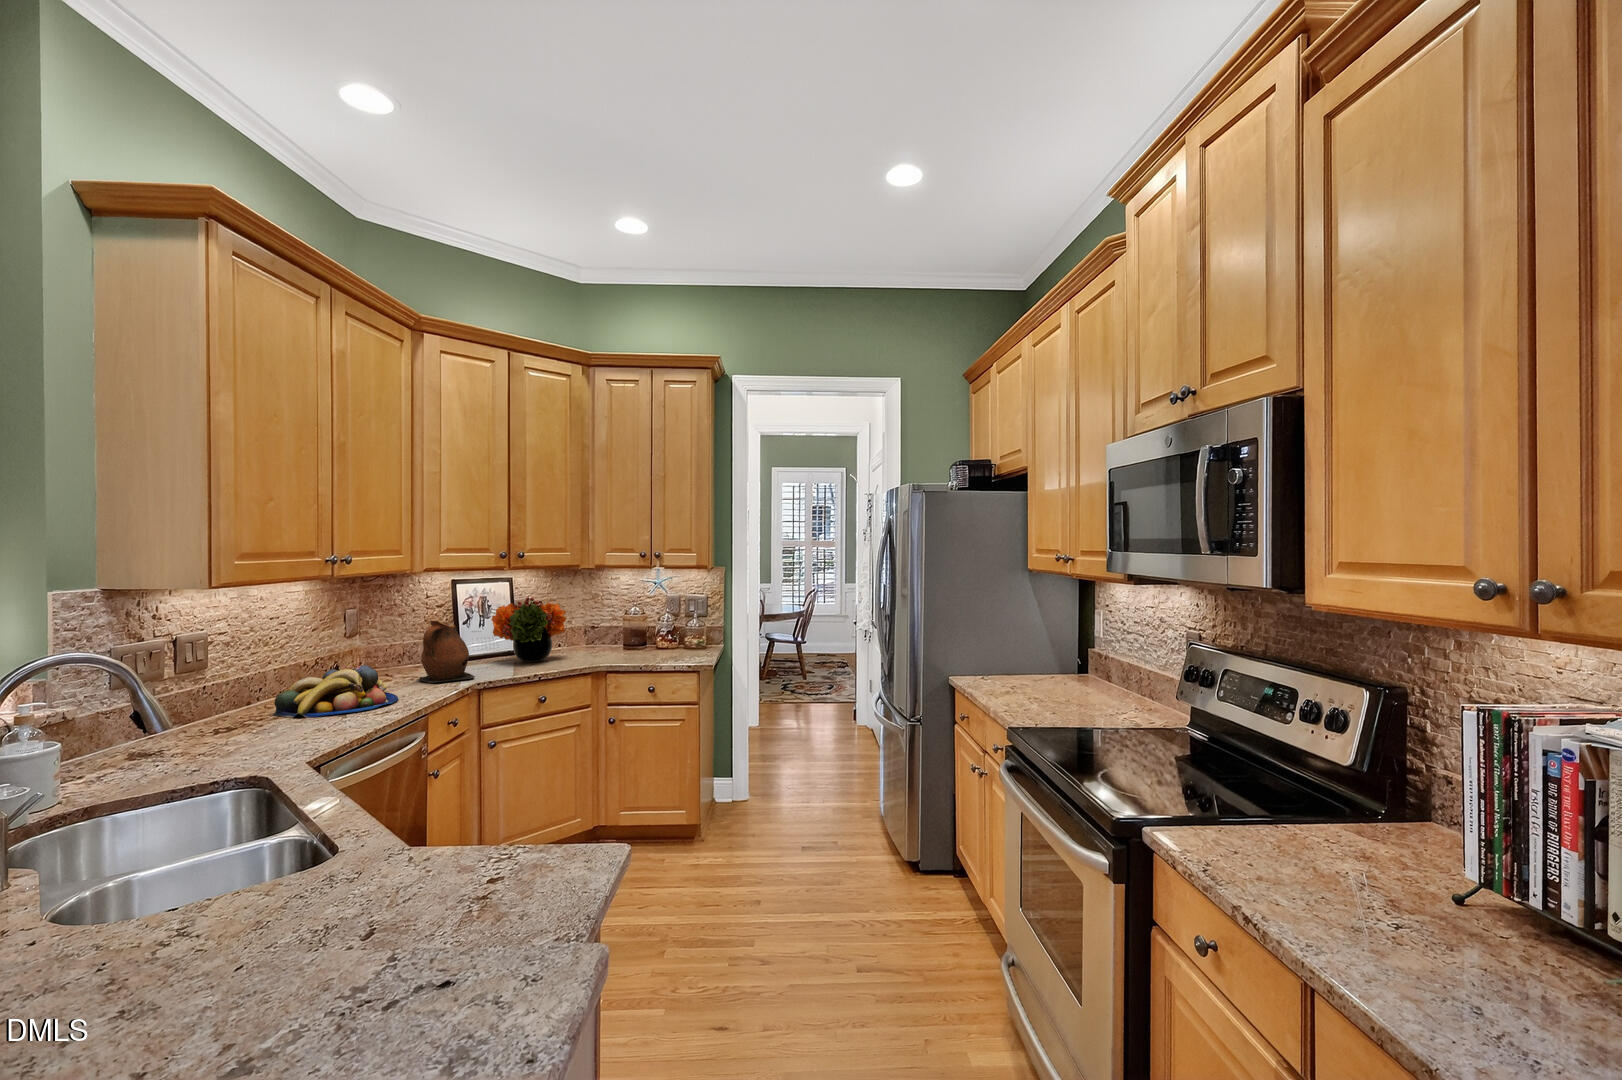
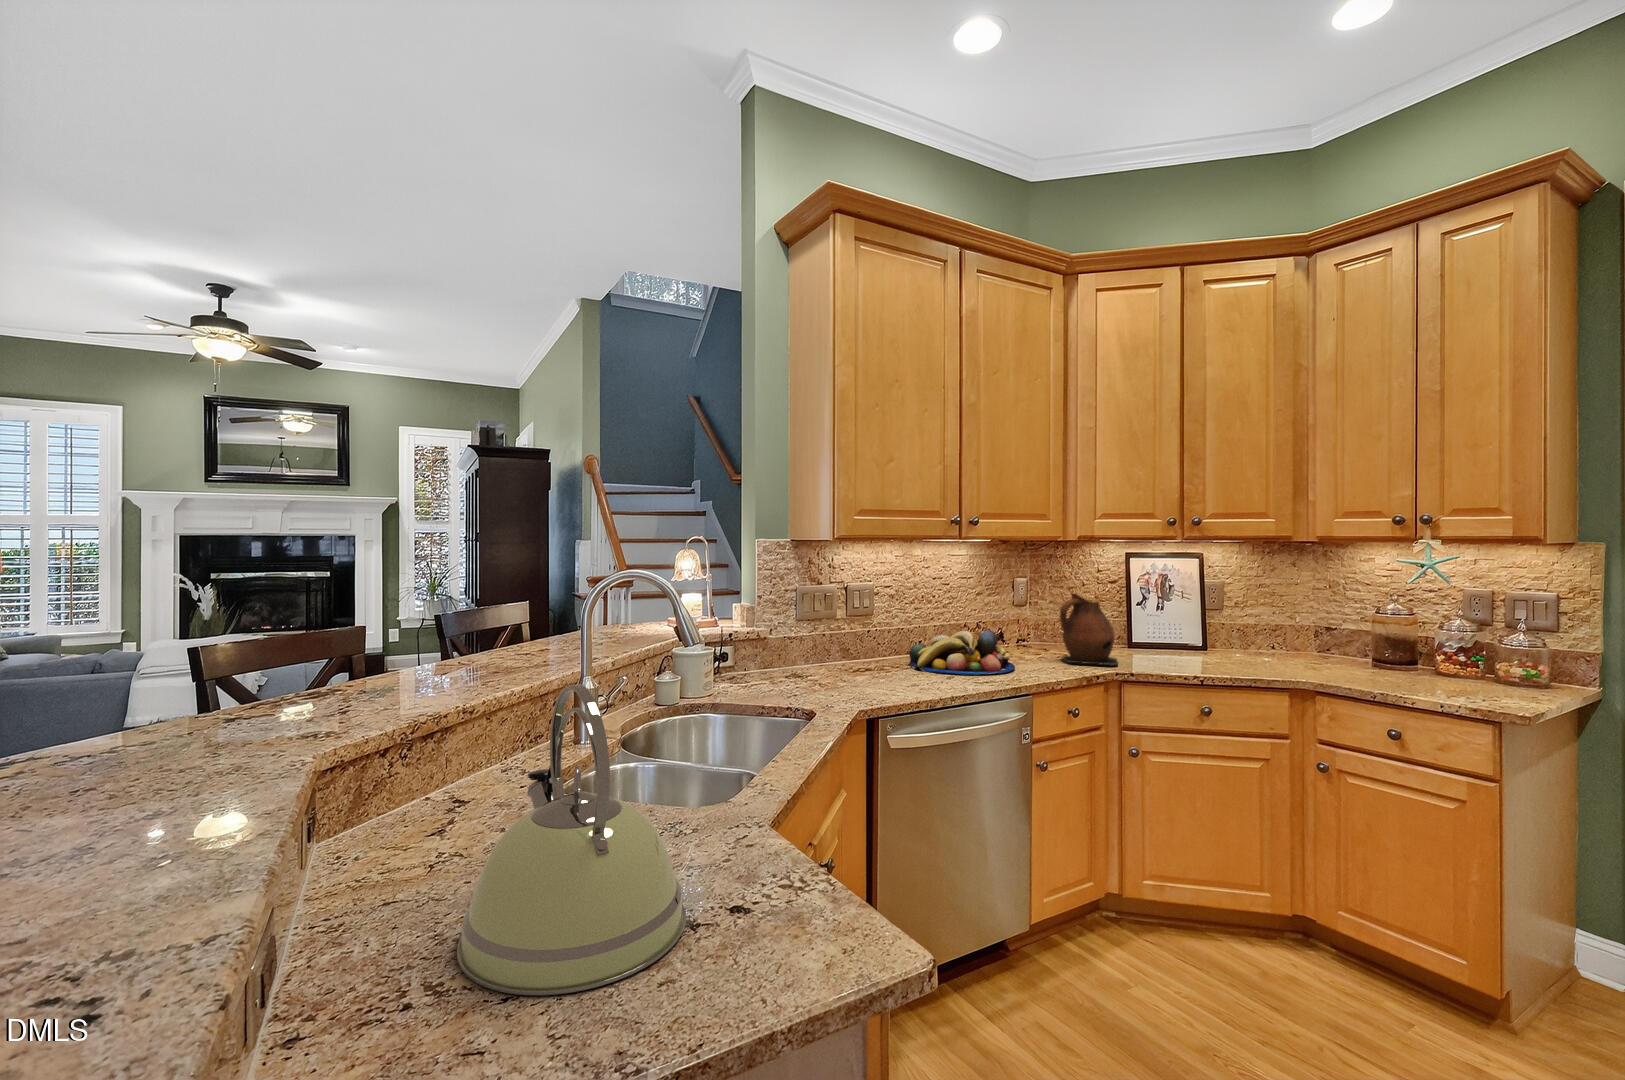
flower arrangement: present [491,597,566,662] -> none [1159,576,1267,662]
kettle: none [349,755,552,996] -> present [457,684,686,995]

